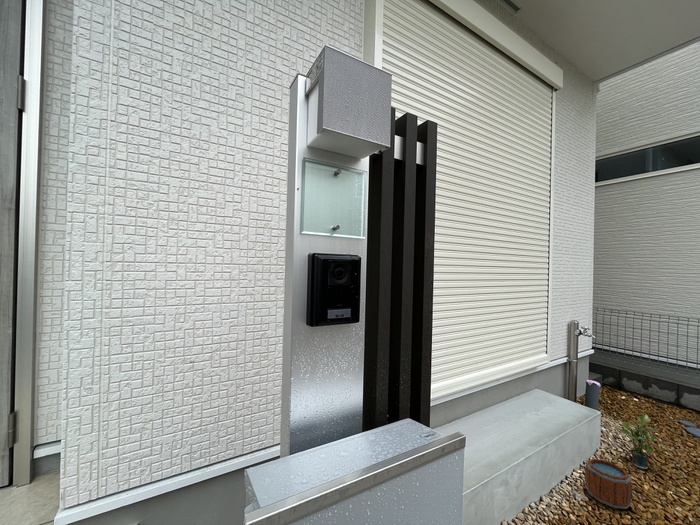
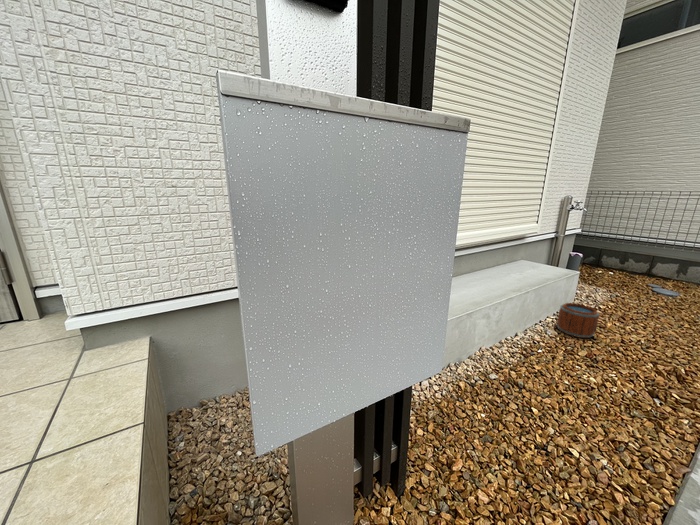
potted plant: present [620,415,659,469] -> none [595,269,633,314]

